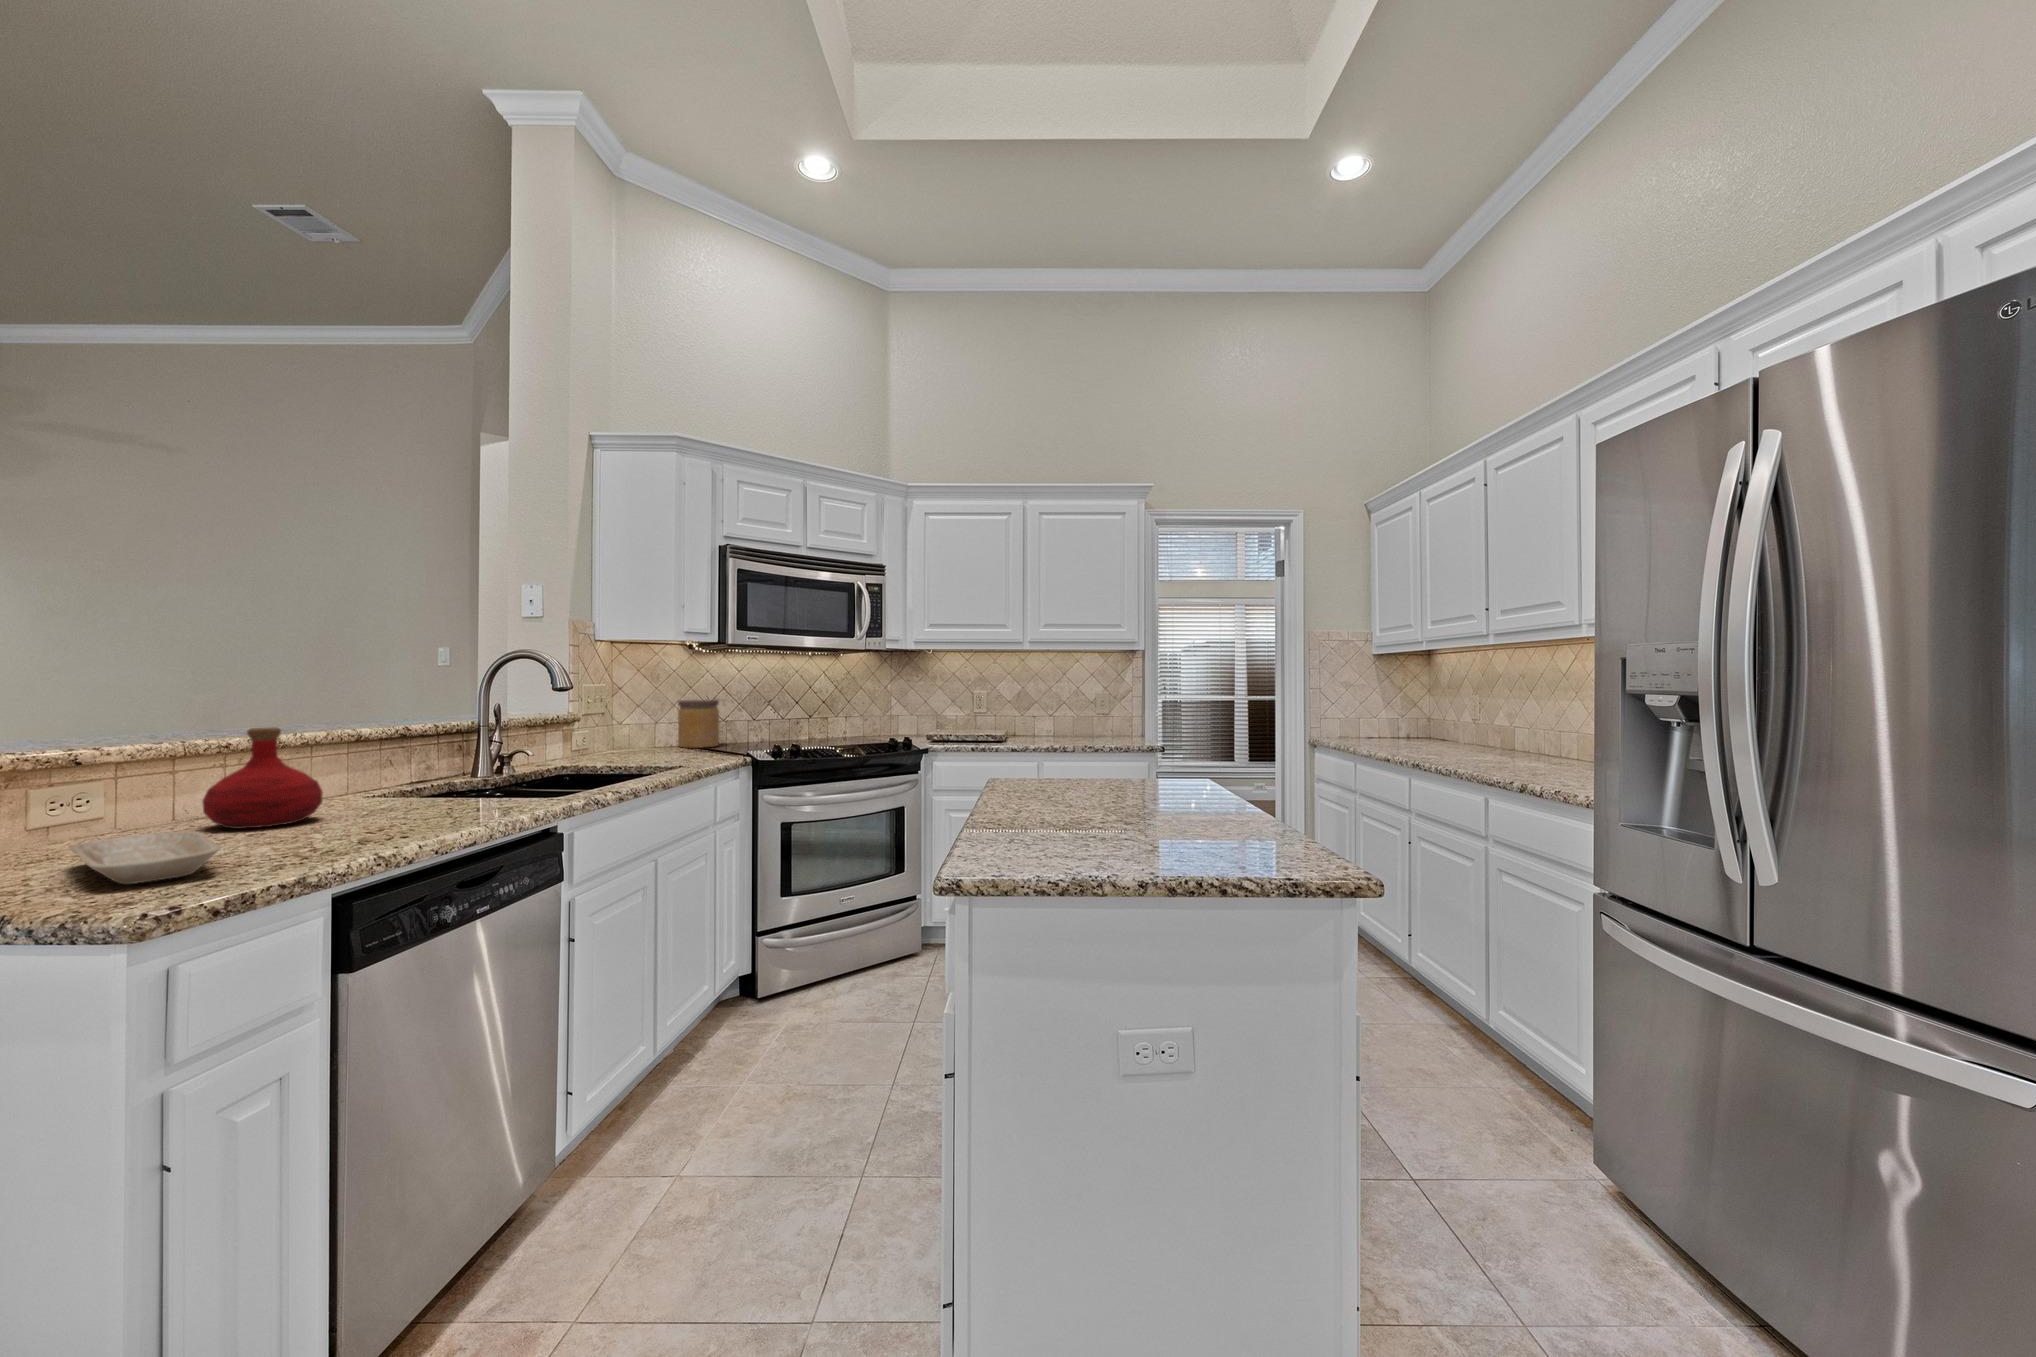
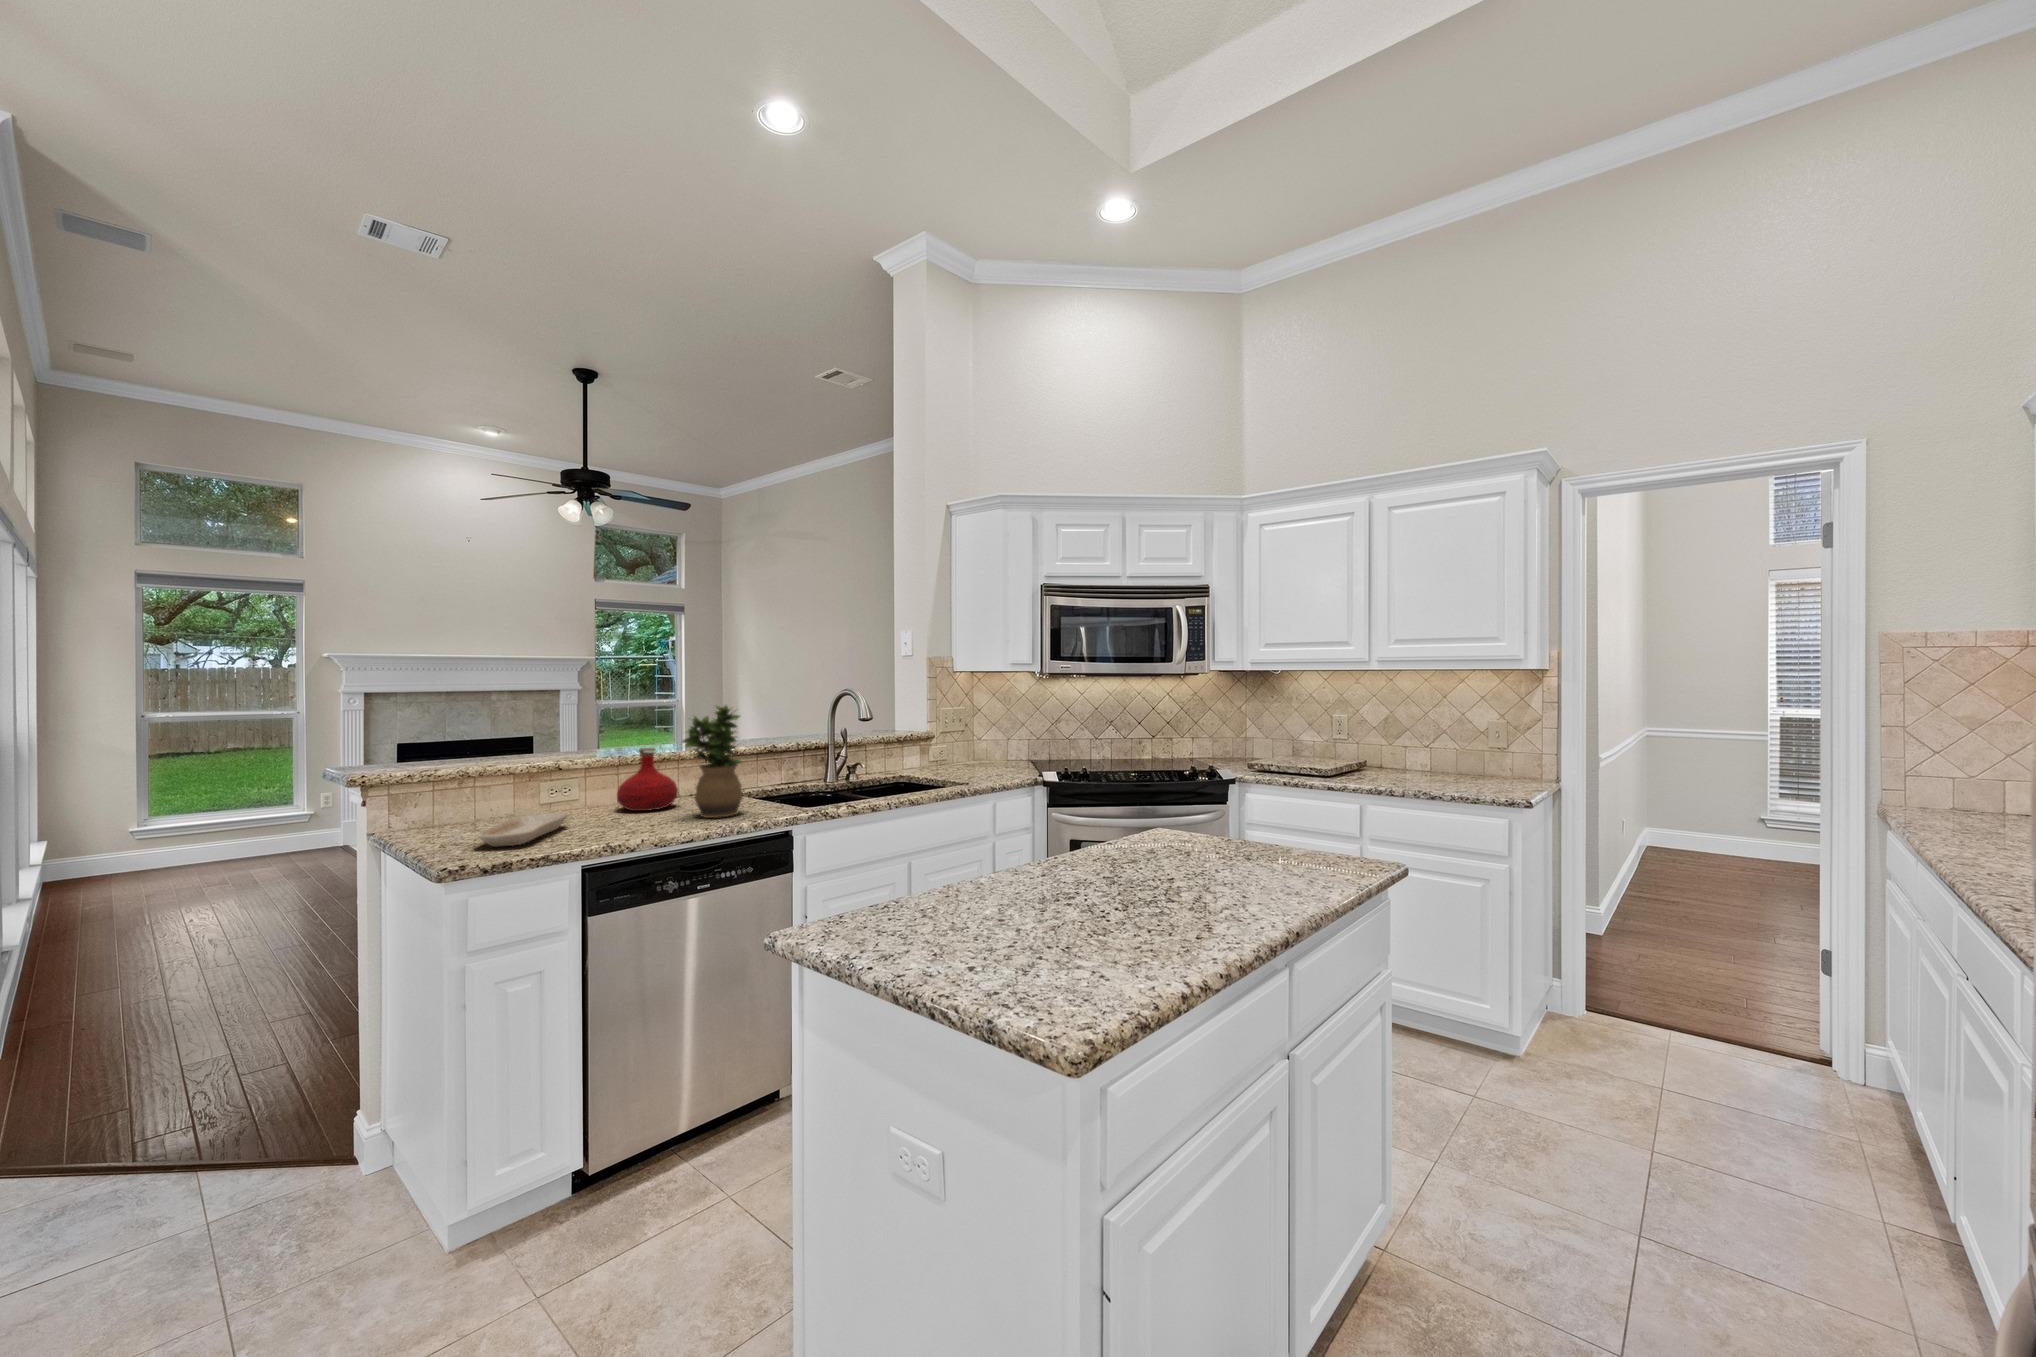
potted plant: none [383,658,484,820] -> present [682,706,743,818]
jar: present [678,700,719,748] -> none [1024,718,1057,761]

